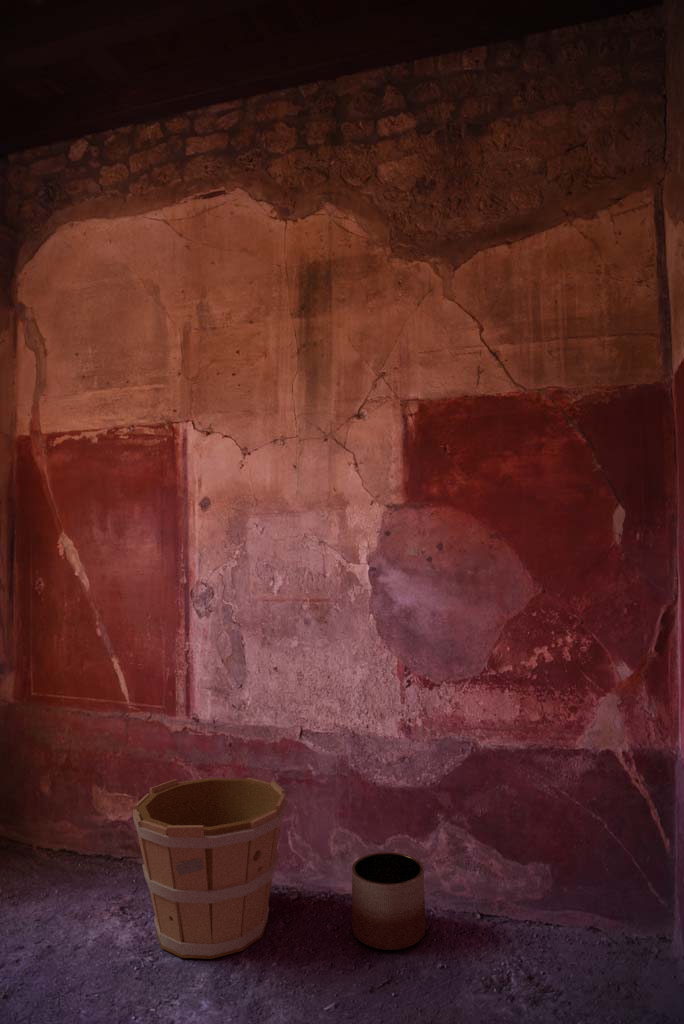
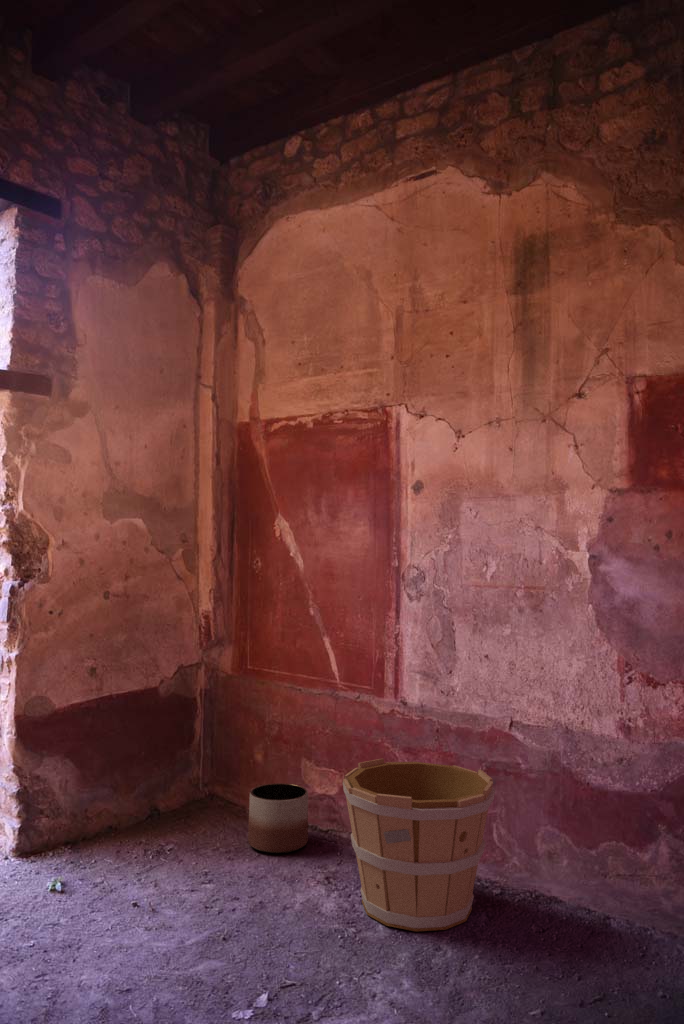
planter: present [352,852,425,950] -> present [248,783,308,853]

